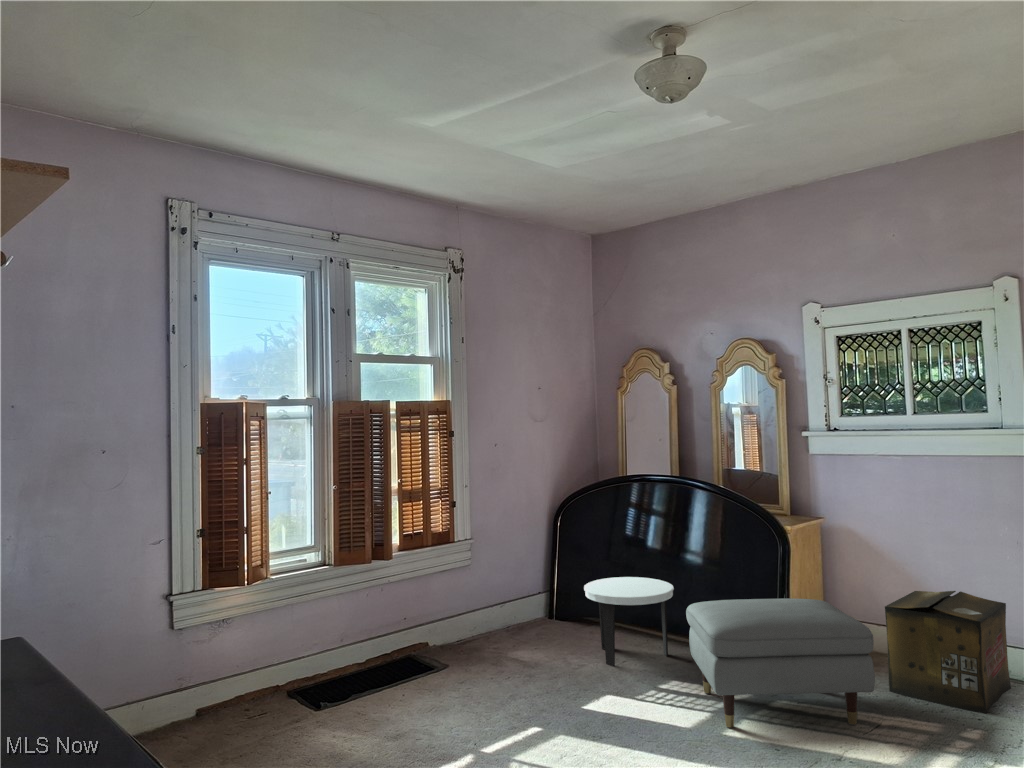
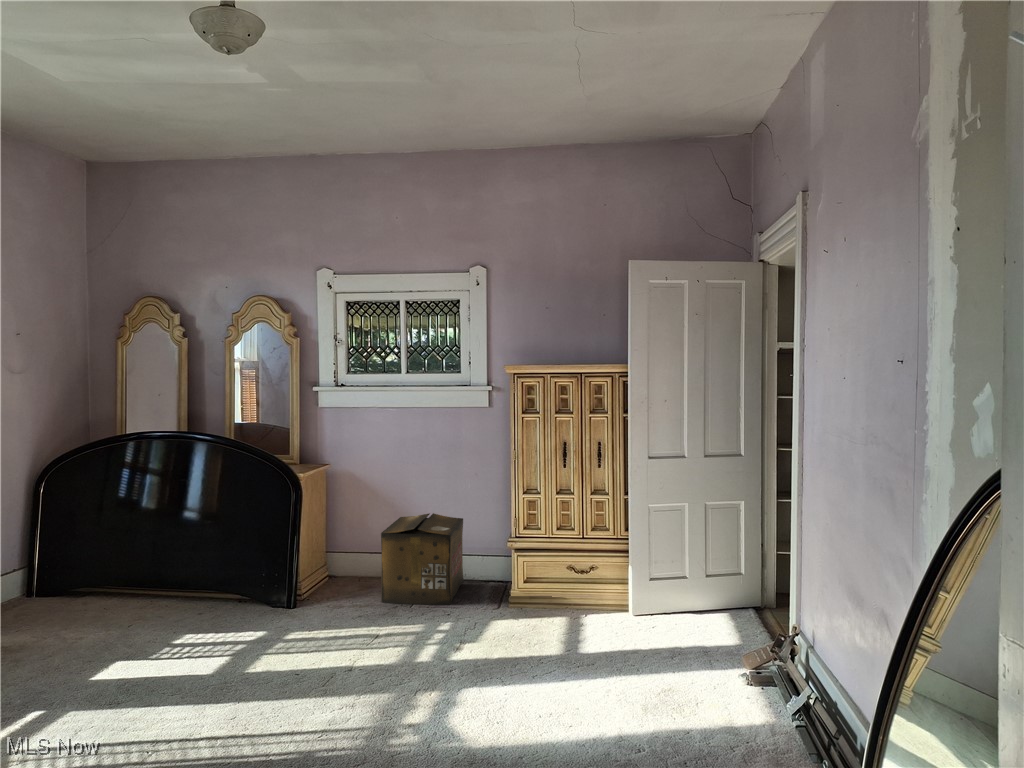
side table: present [584,577,674,666] -> none [75,536,185,635]
ottoman: present [686,598,875,728] -> none [203,535,377,669]

